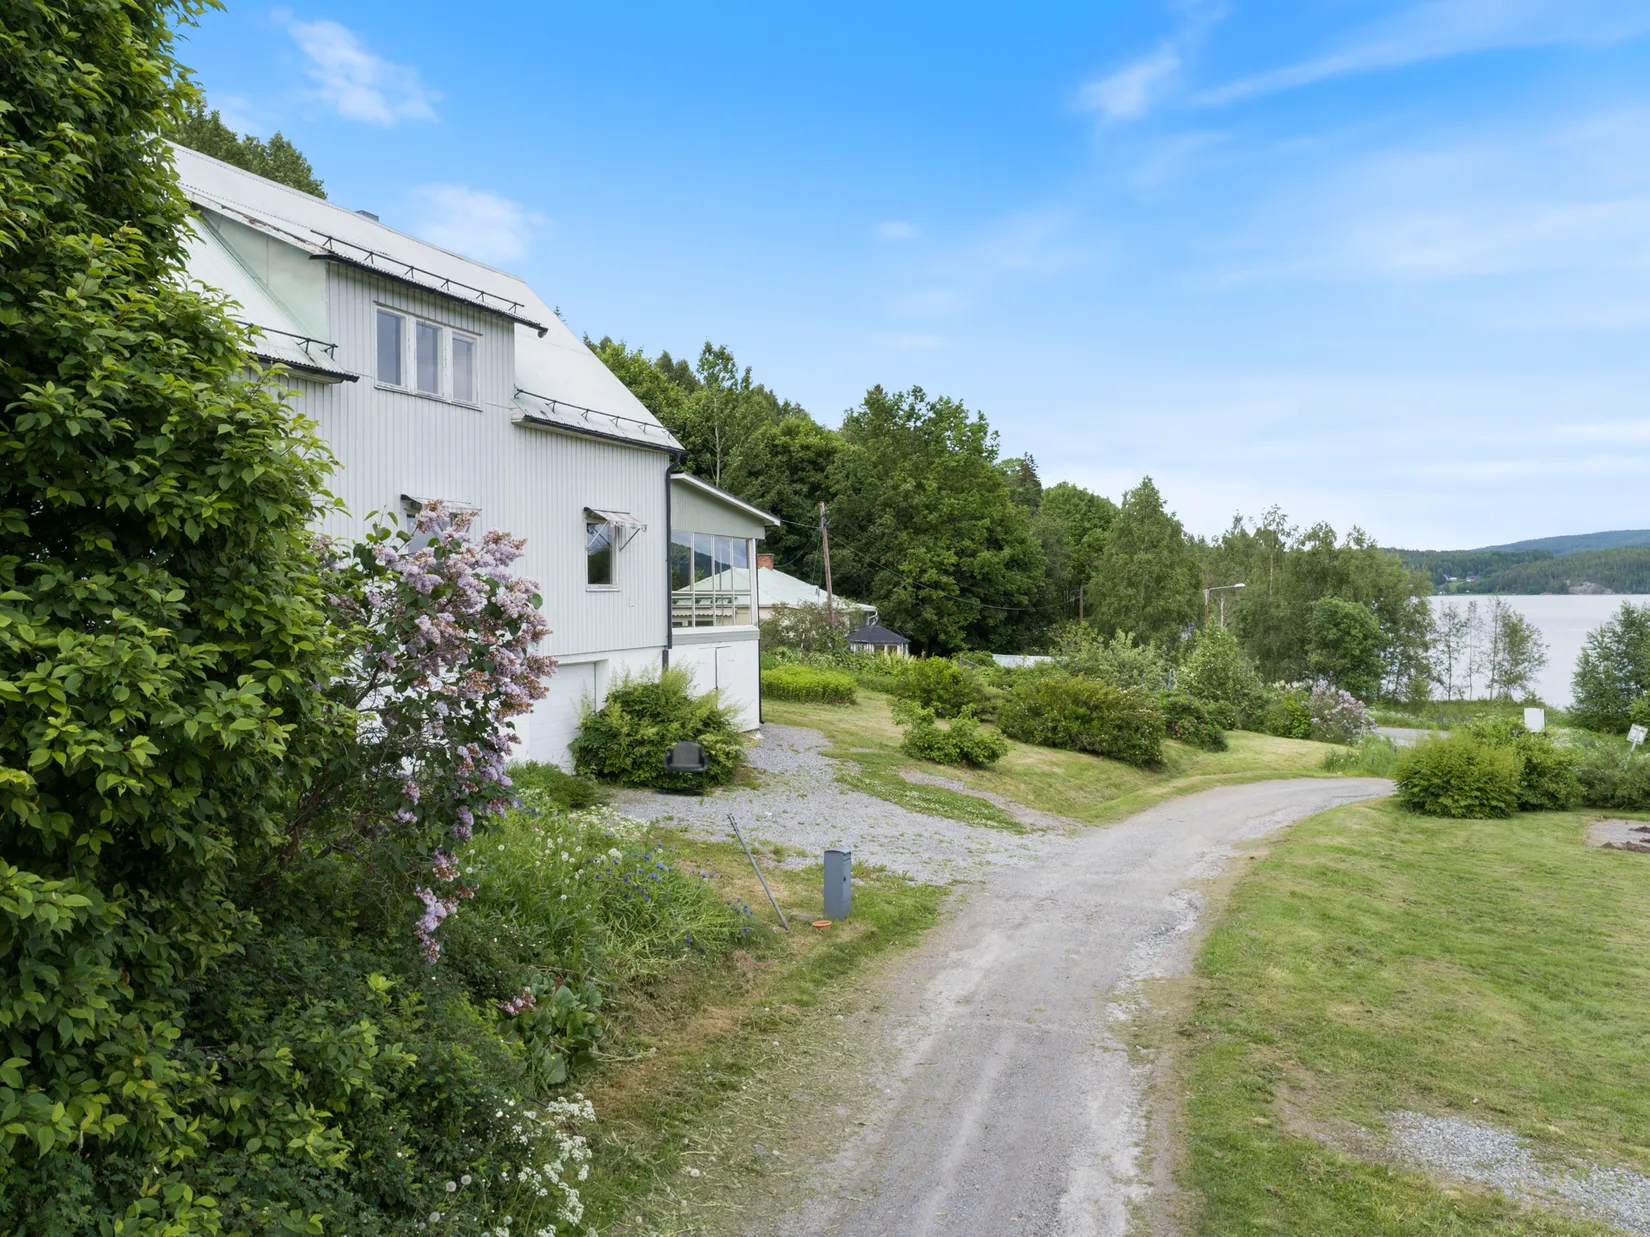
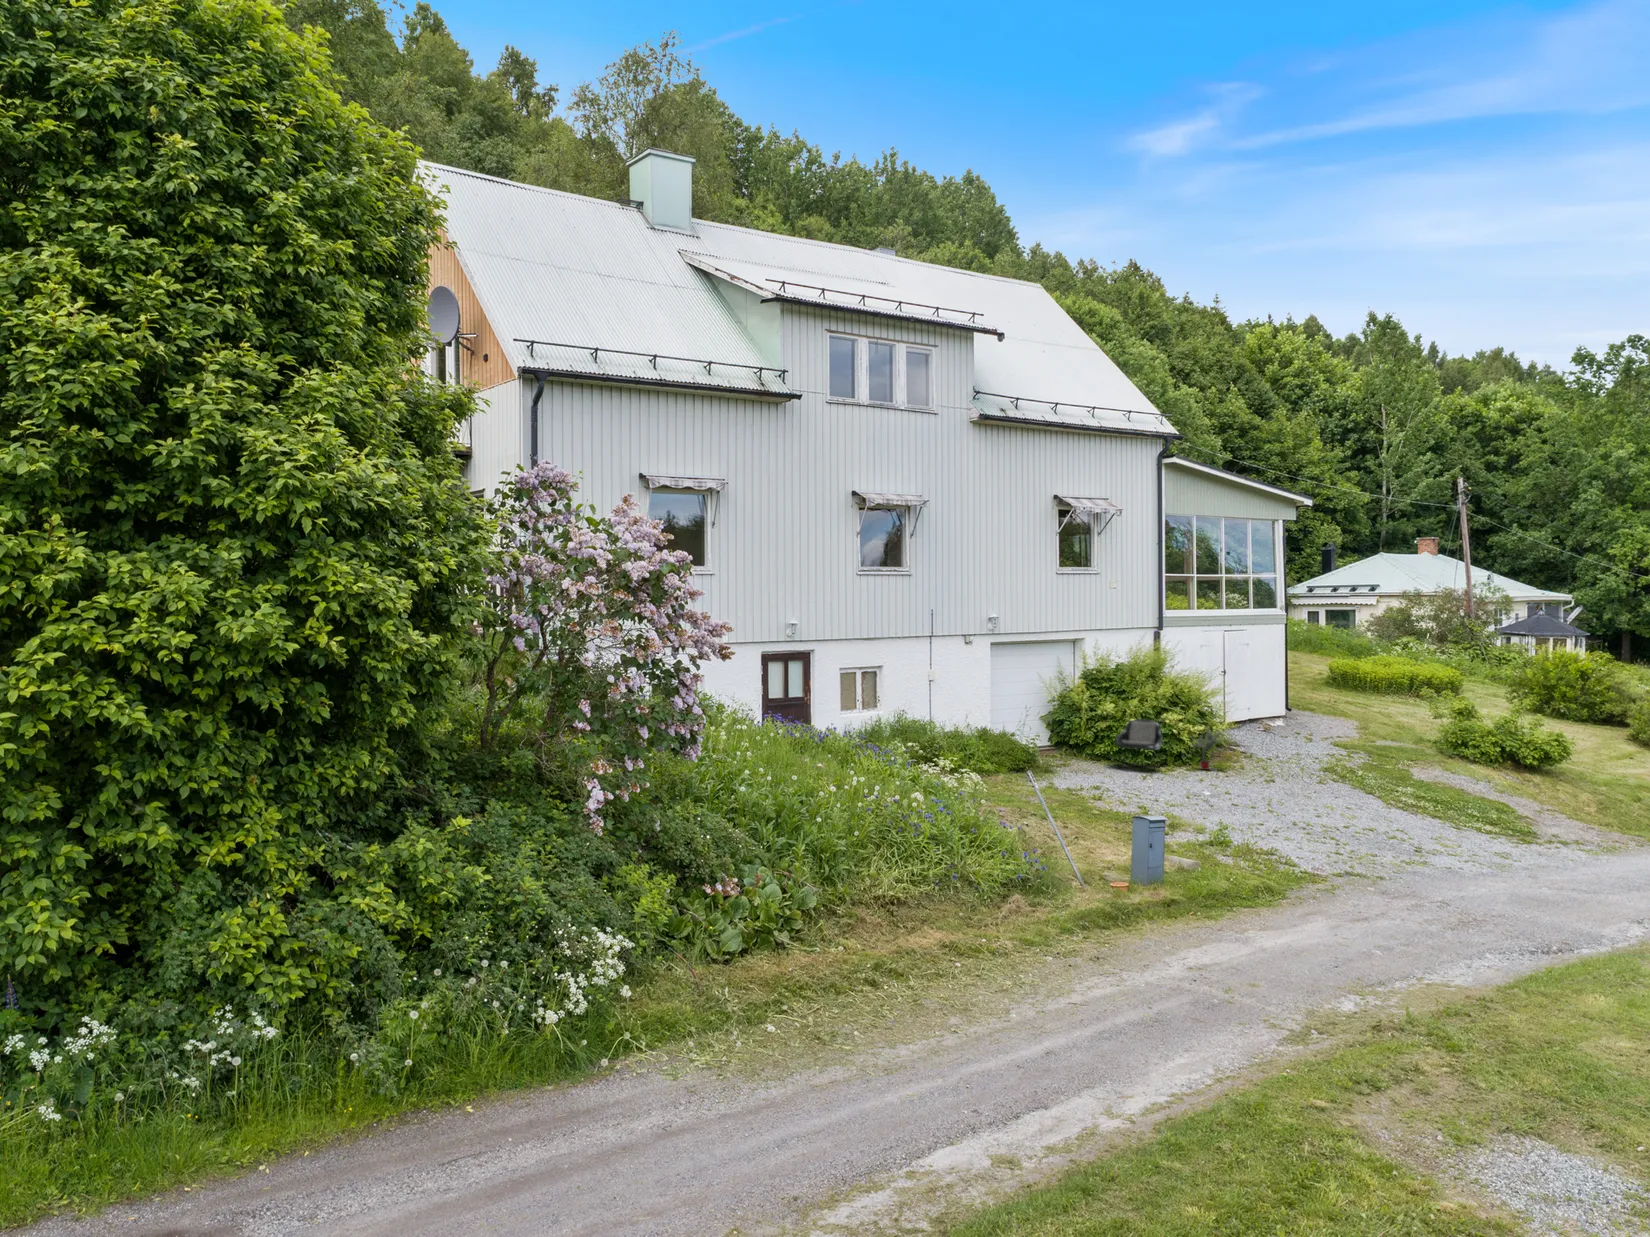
potted tree: none [728,744,756,789] -> present [1192,728,1221,770]

